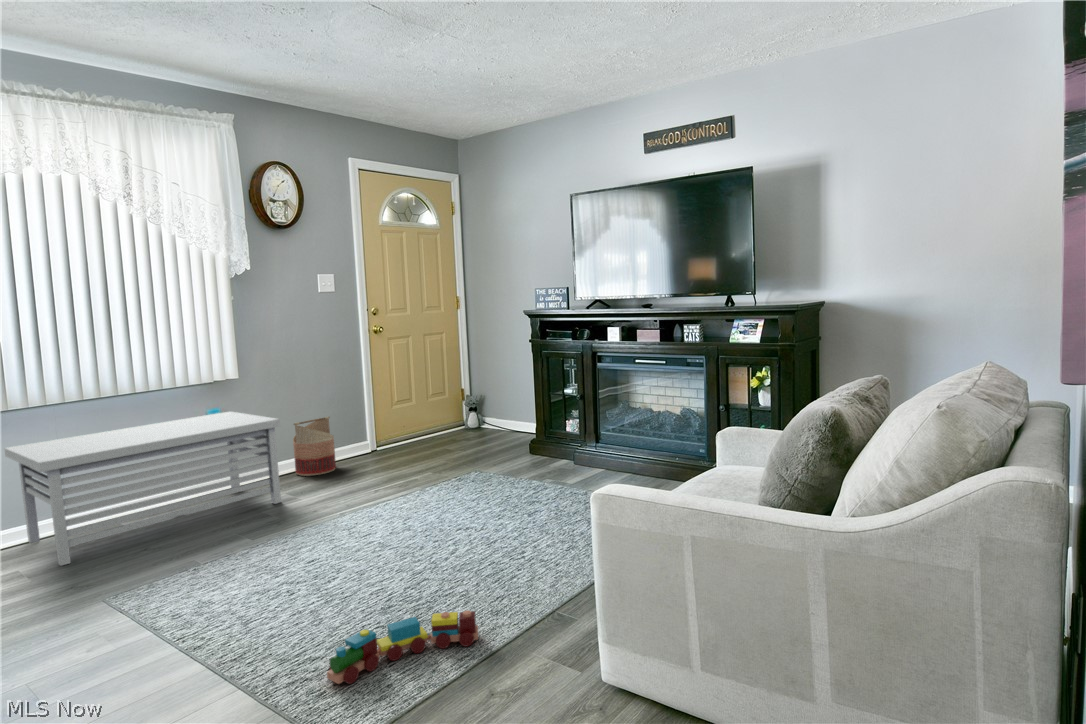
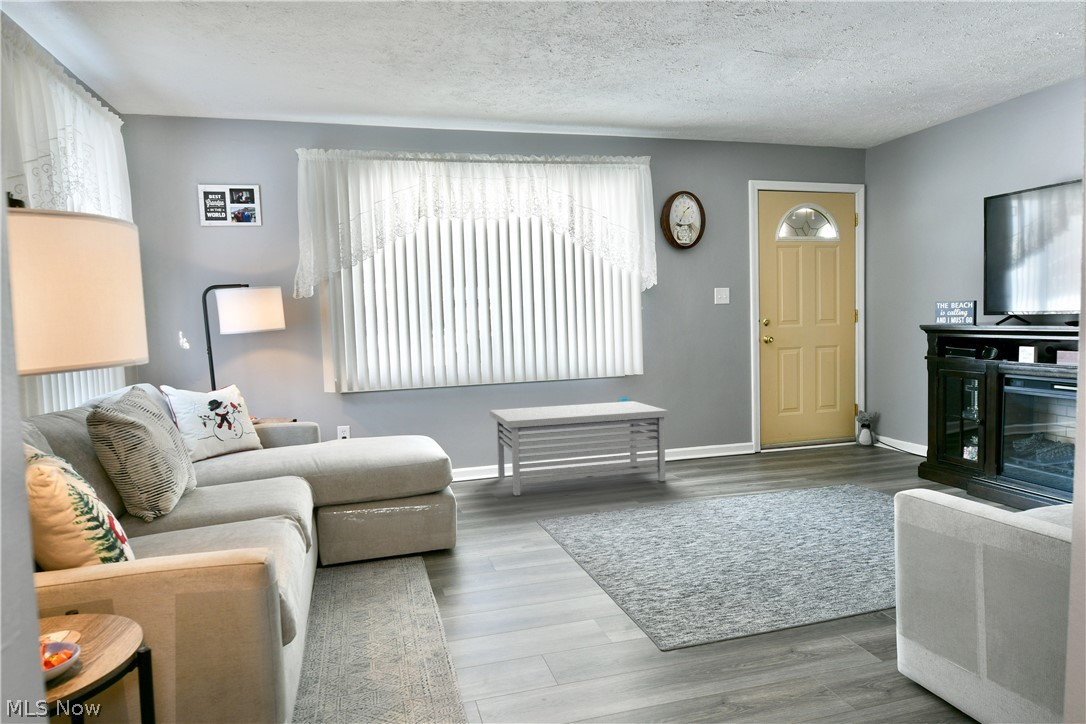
basket: present [293,417,336,476] -> none [682,415,717,465]
toy train: present [327,610,478,684] -> none [667,575,797,614]

